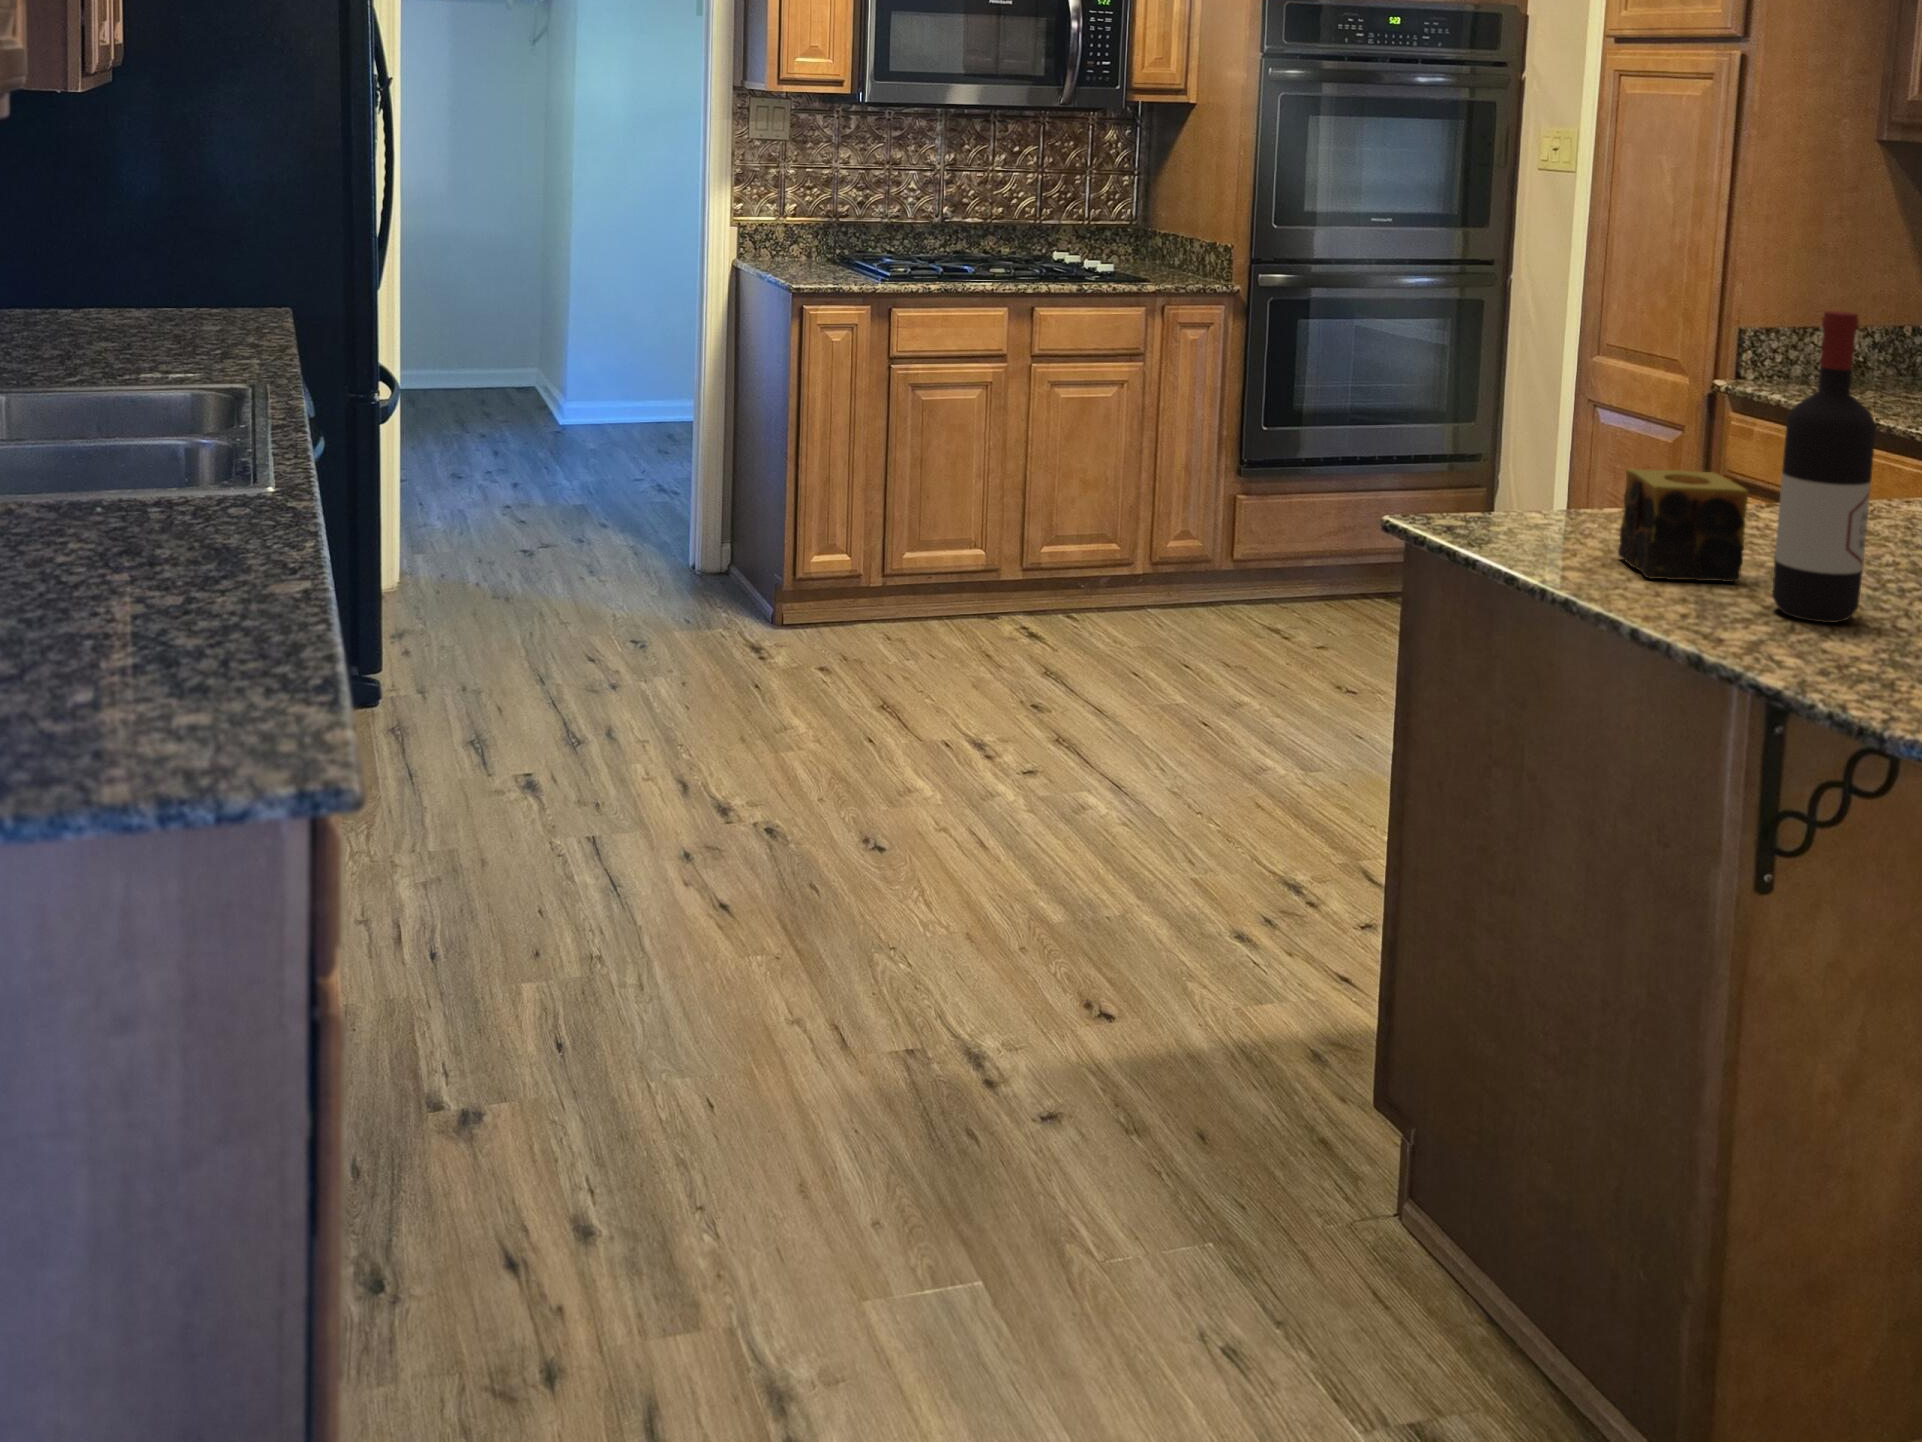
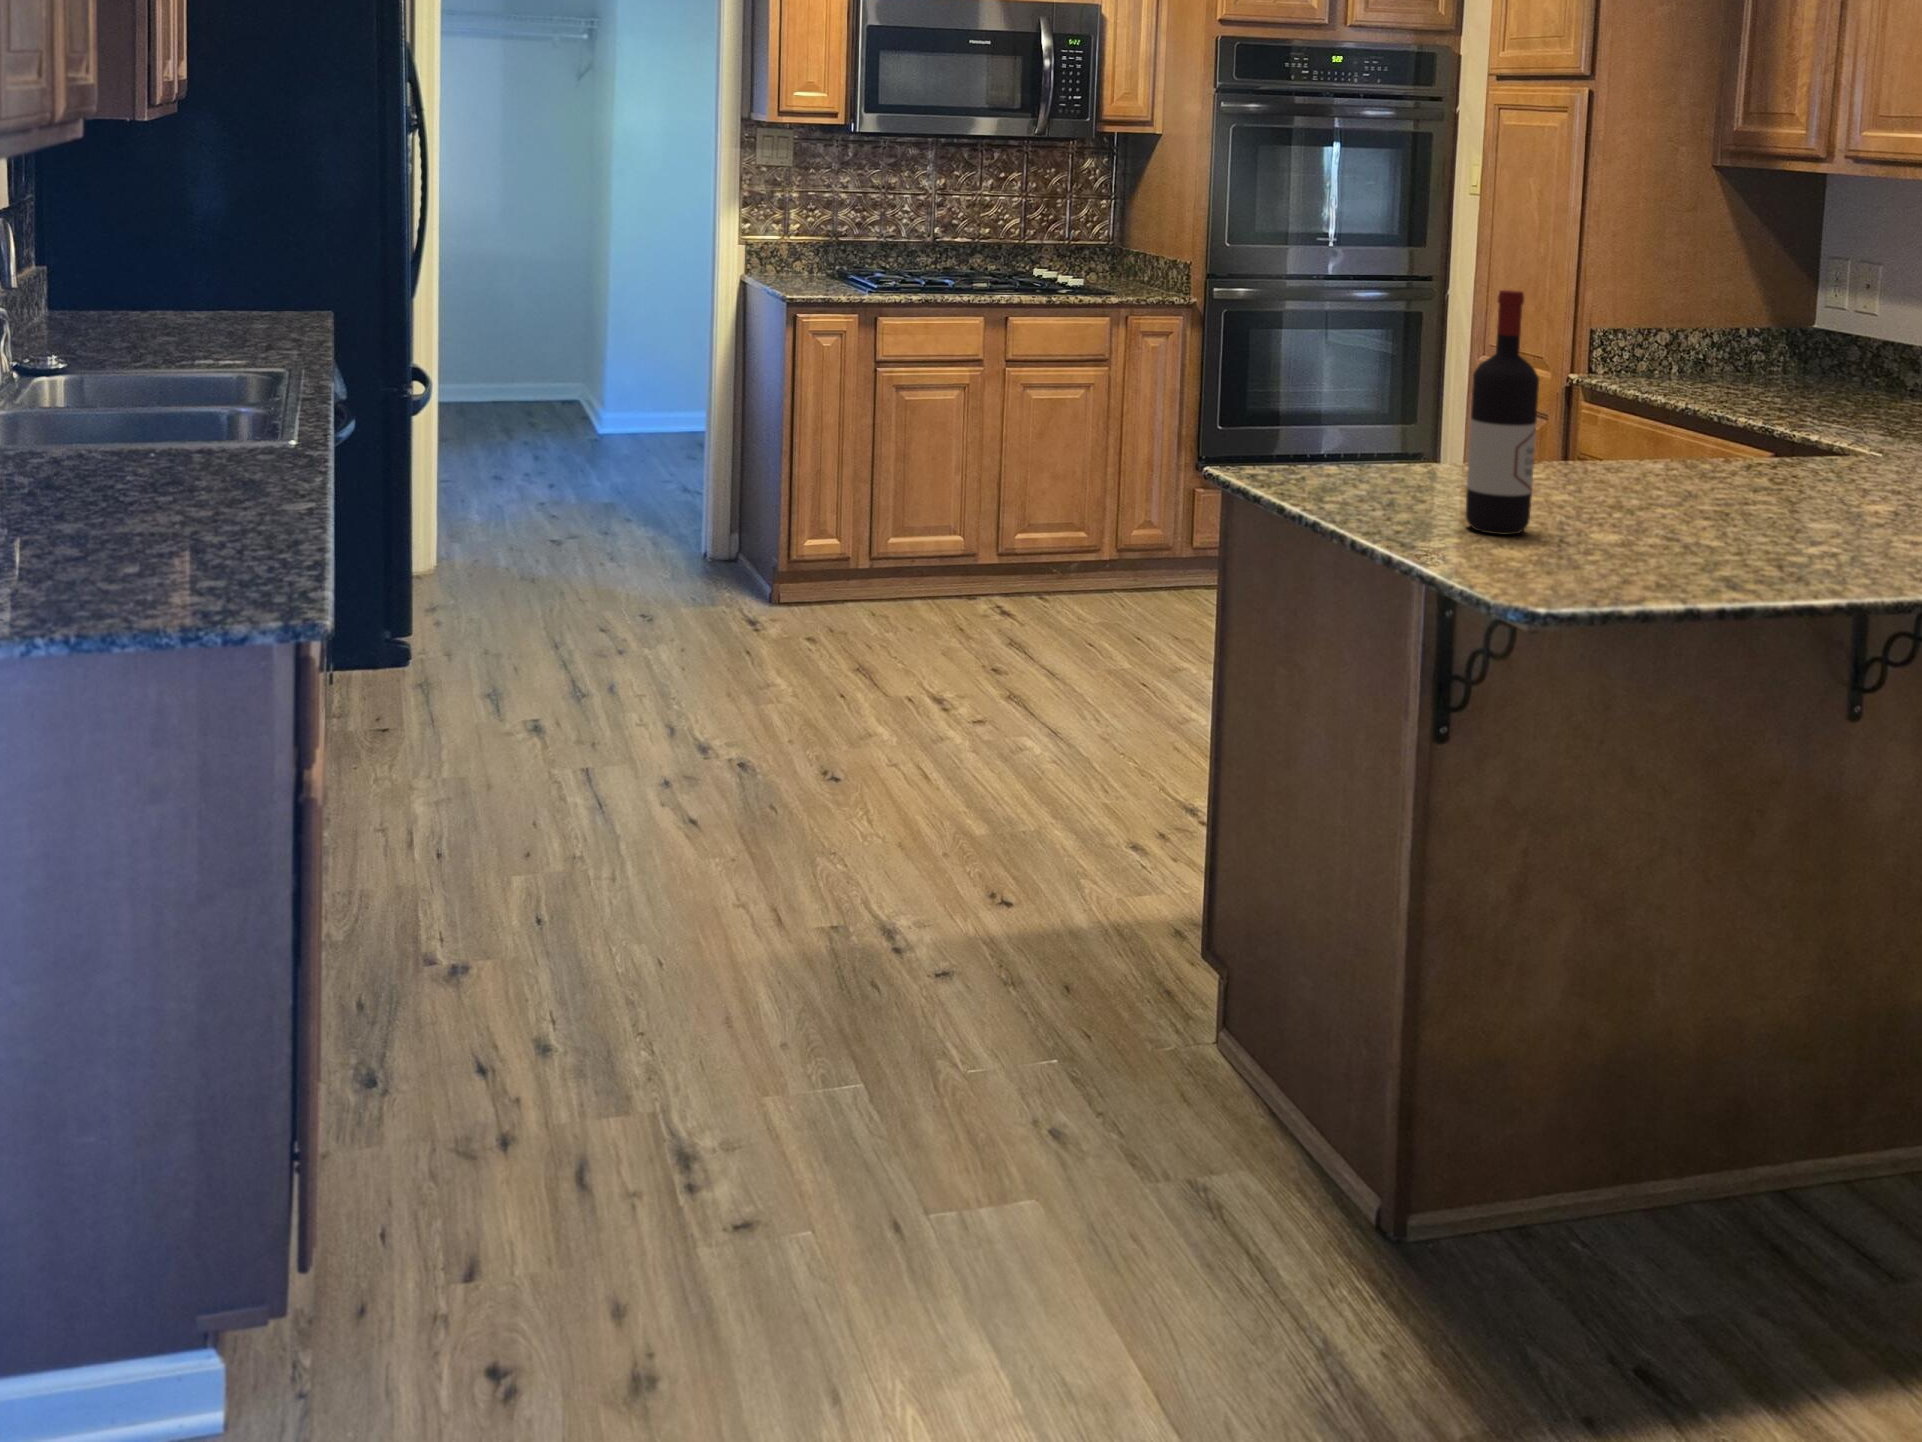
candle: present [1618,469,1748,582] -> none [1370,421,1461,509]

